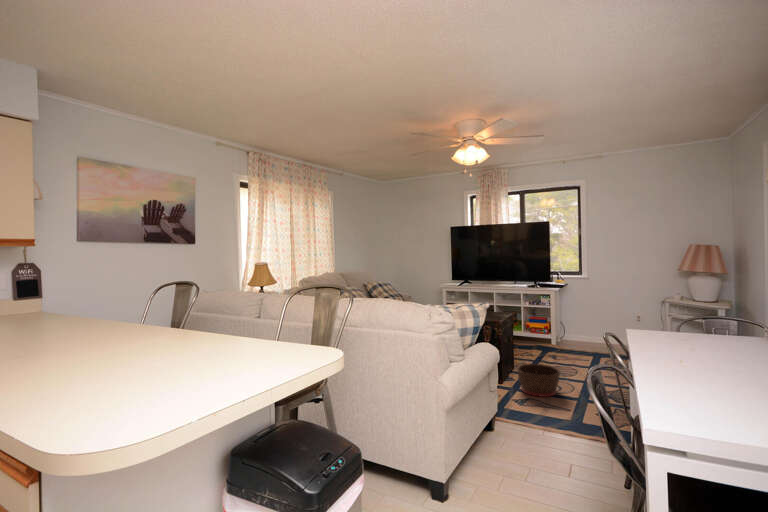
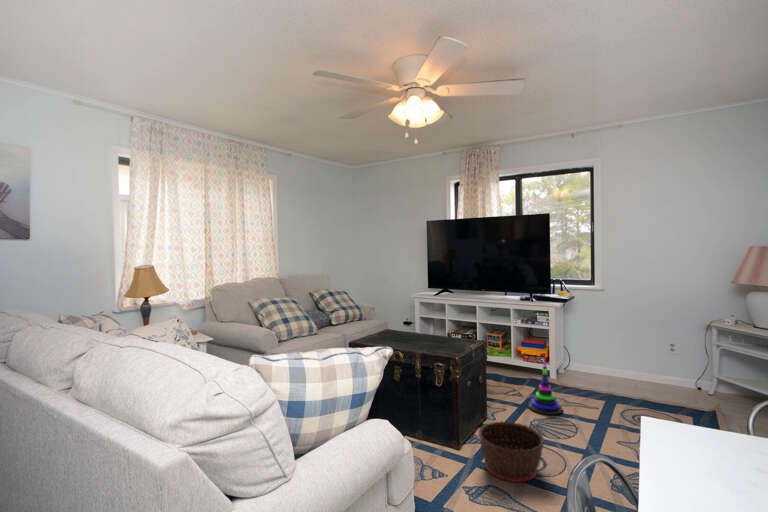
stacking toy: none [540,329,565,365] -> present [528,362,562,415]

